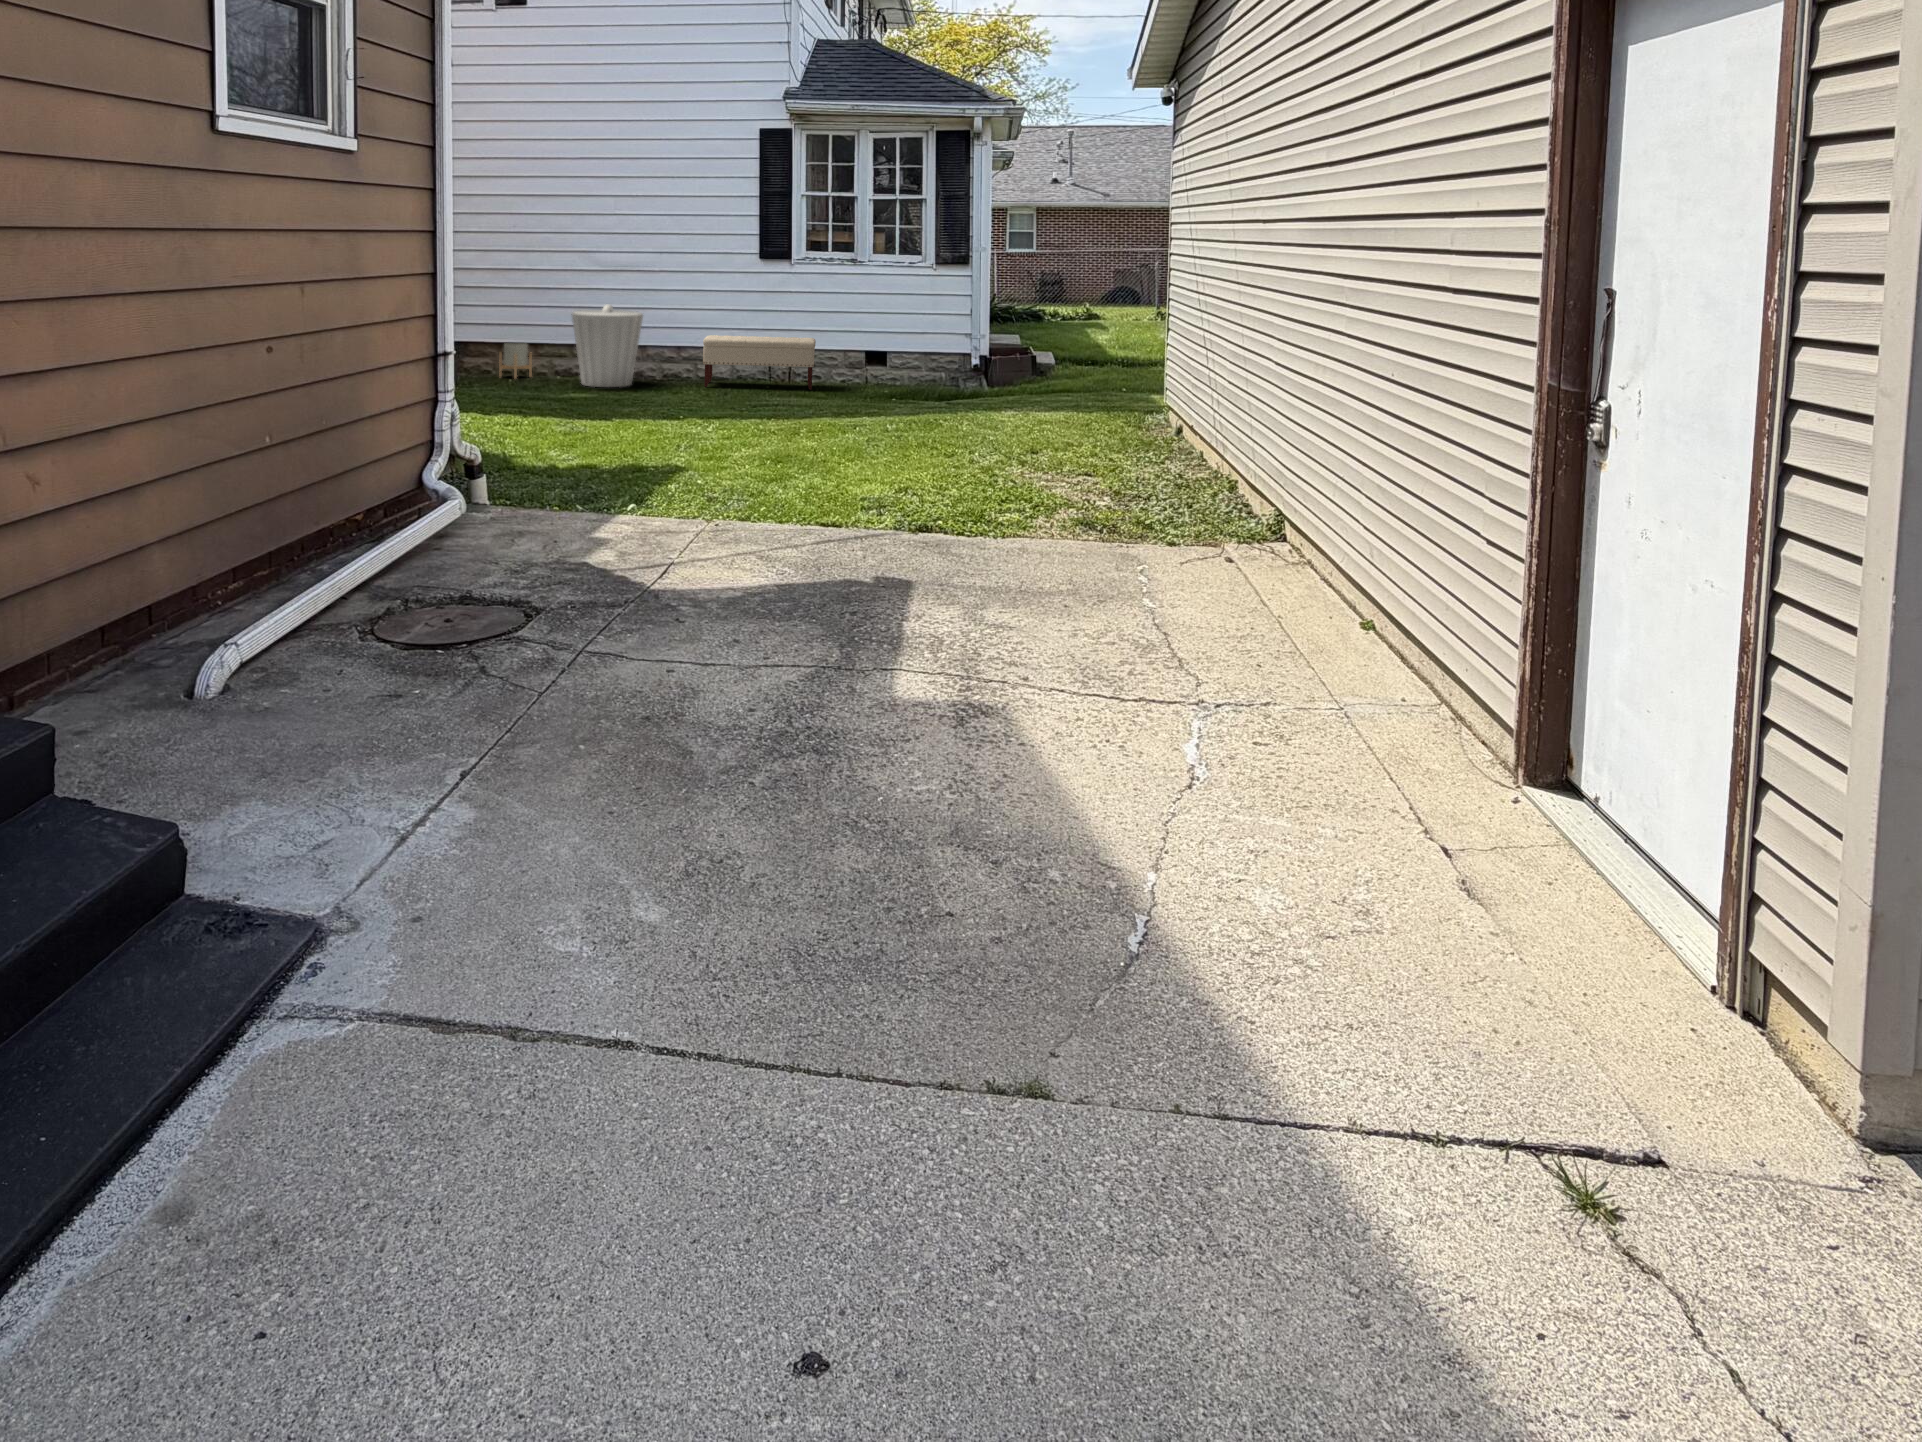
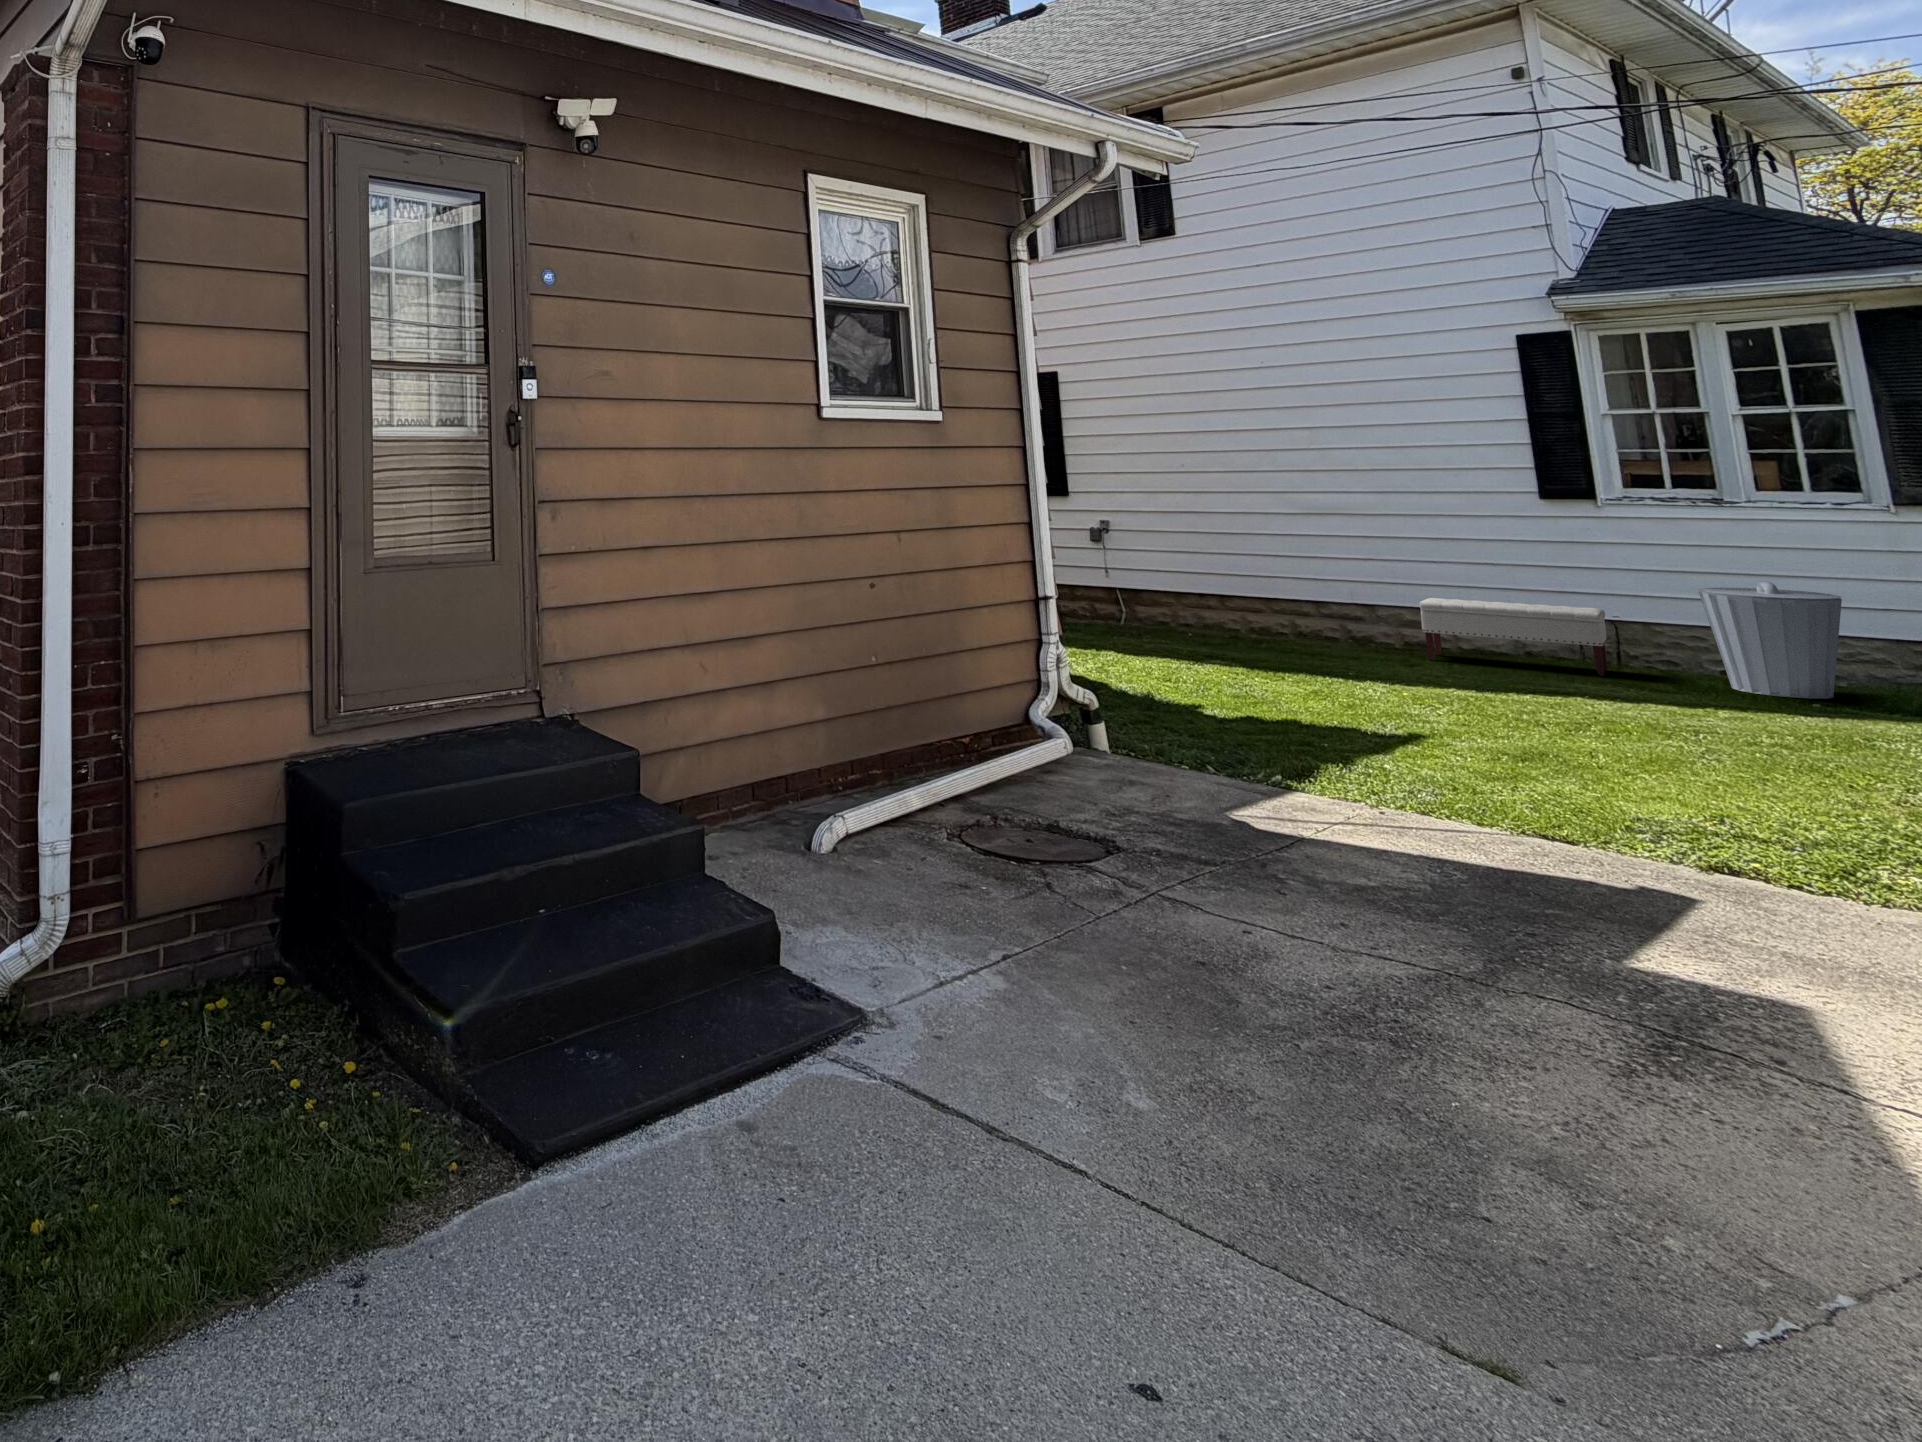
trash can: present [572,304,643,387] -> present [1699,581,1842,699]
planter: present [499,343,532,378] -> none [1157,595,1198,633]

